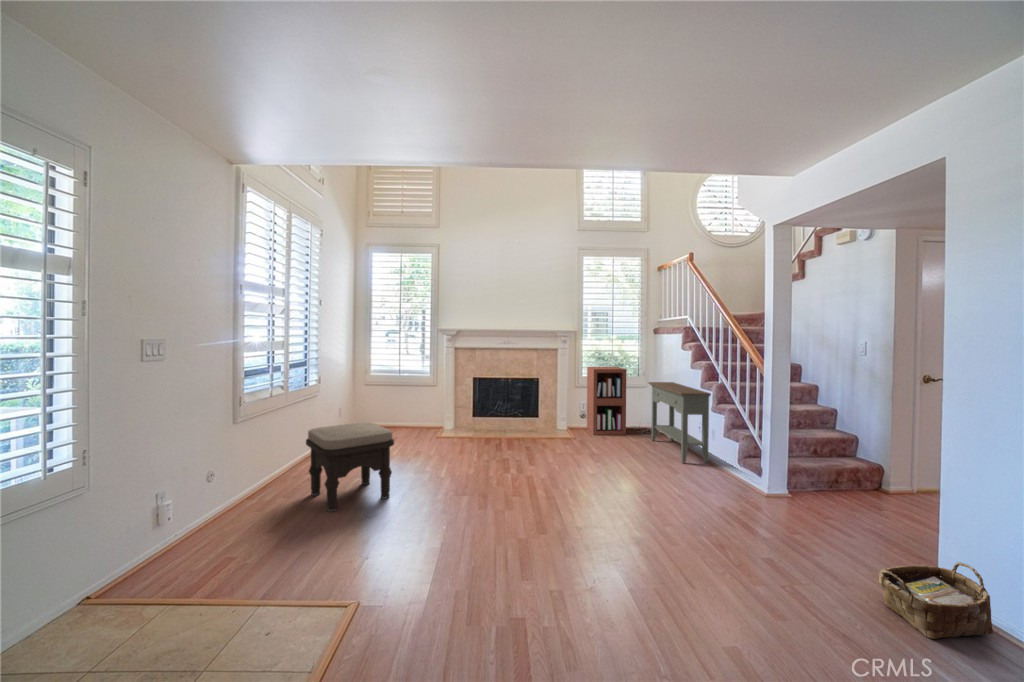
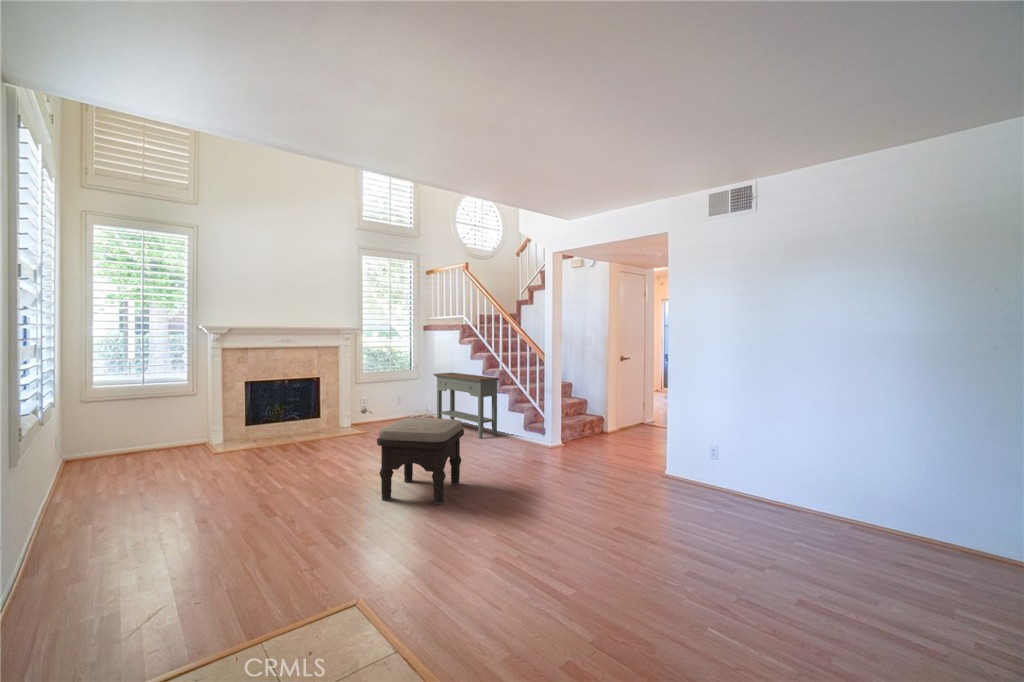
bookshelf: present [587,367,626,435] -> none [368,362,411,429]
ottoman: present [306,422,394,512] -> present [377,418,464,504]
woven basket: present [879,562,993,639] -> none [663,454,710,497]

